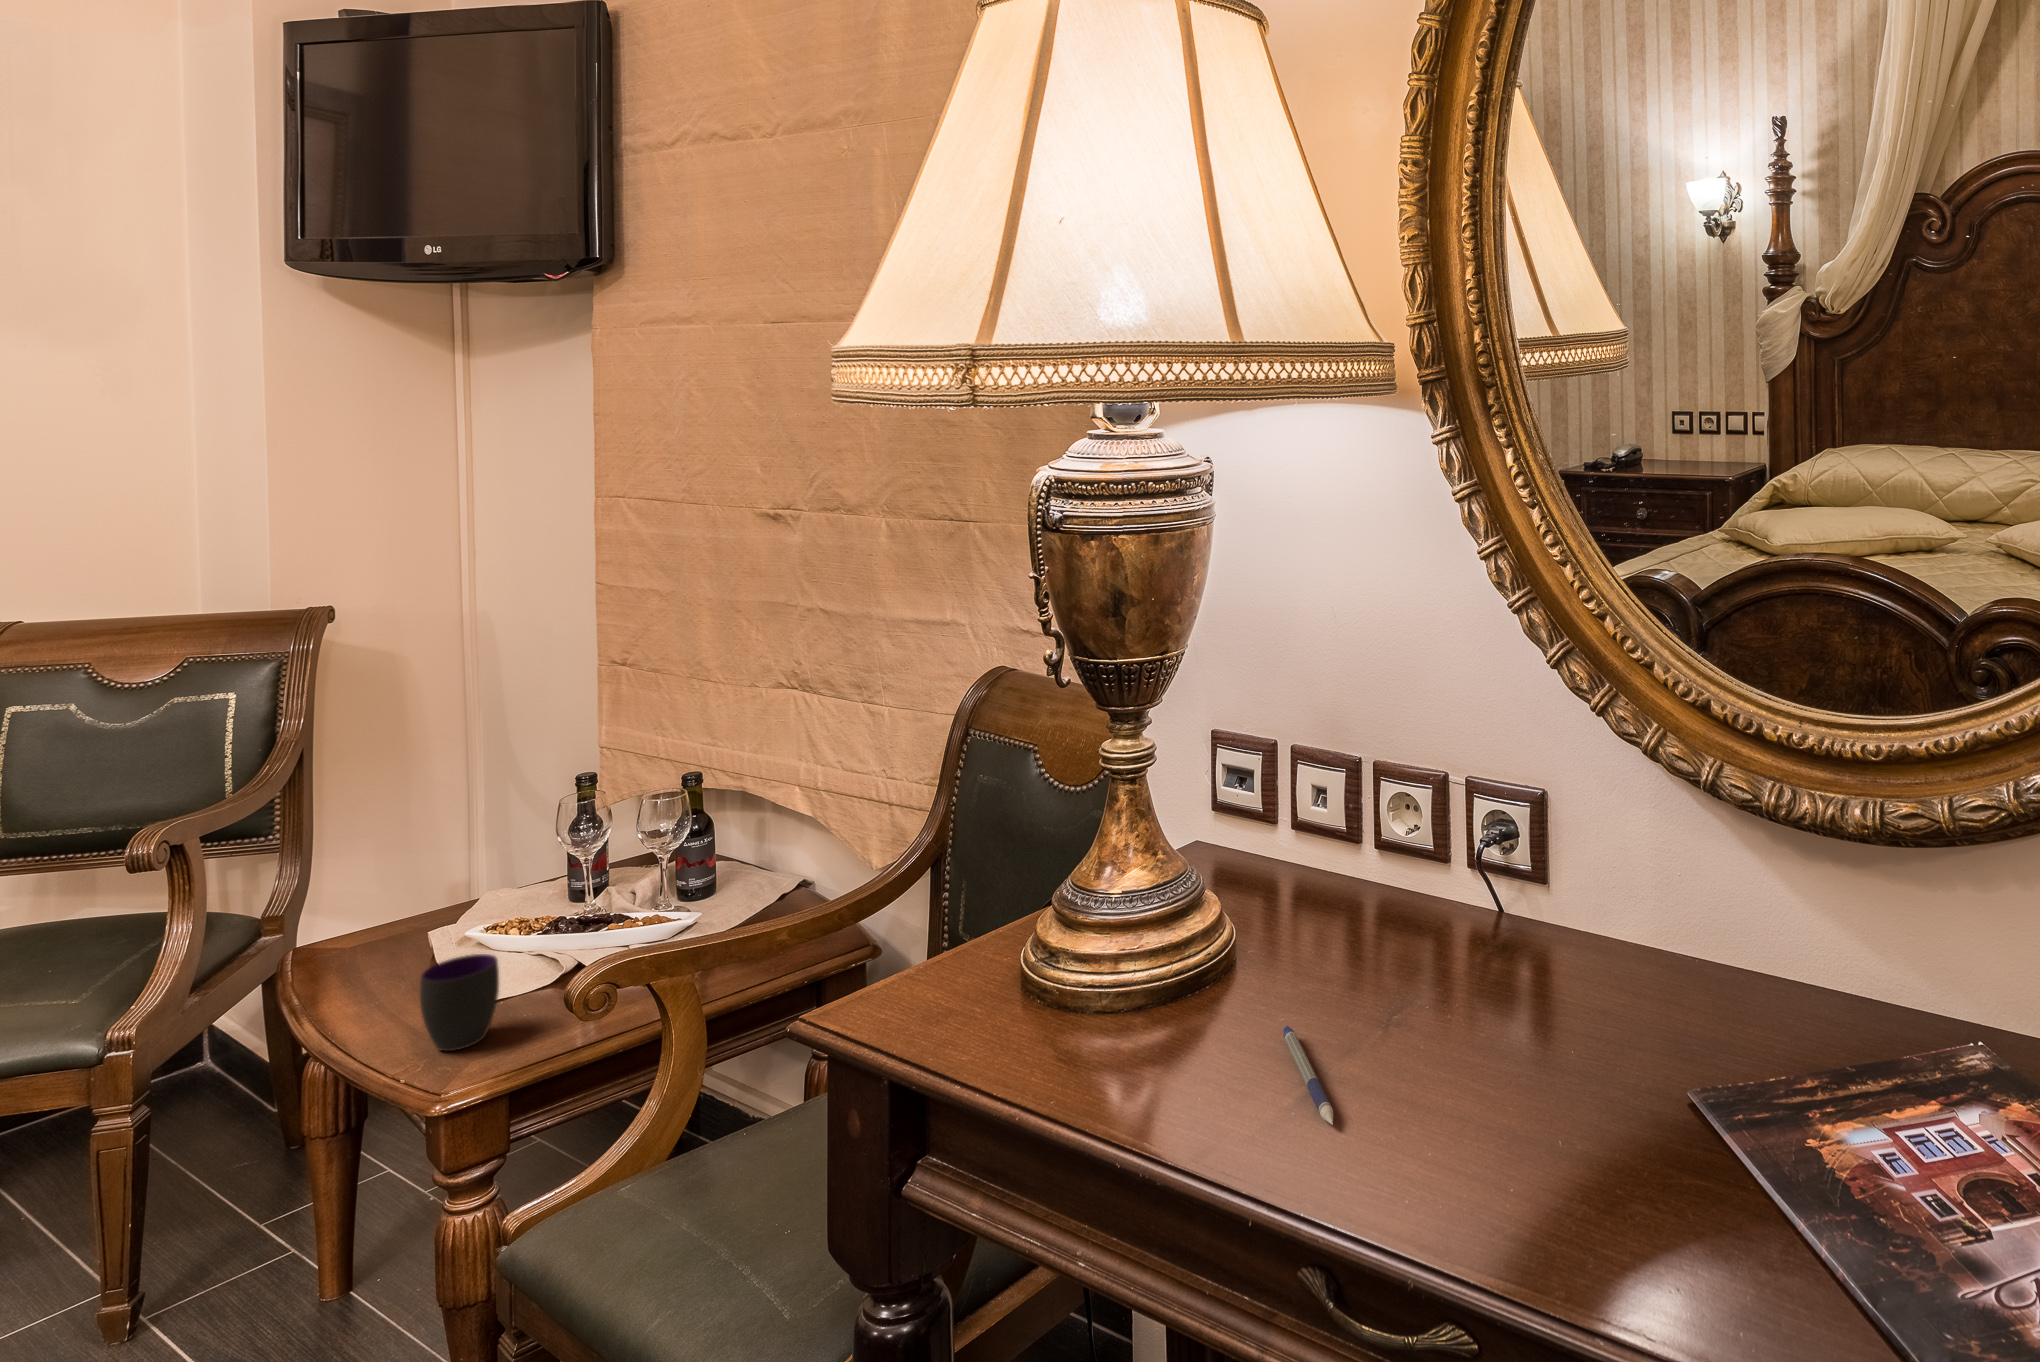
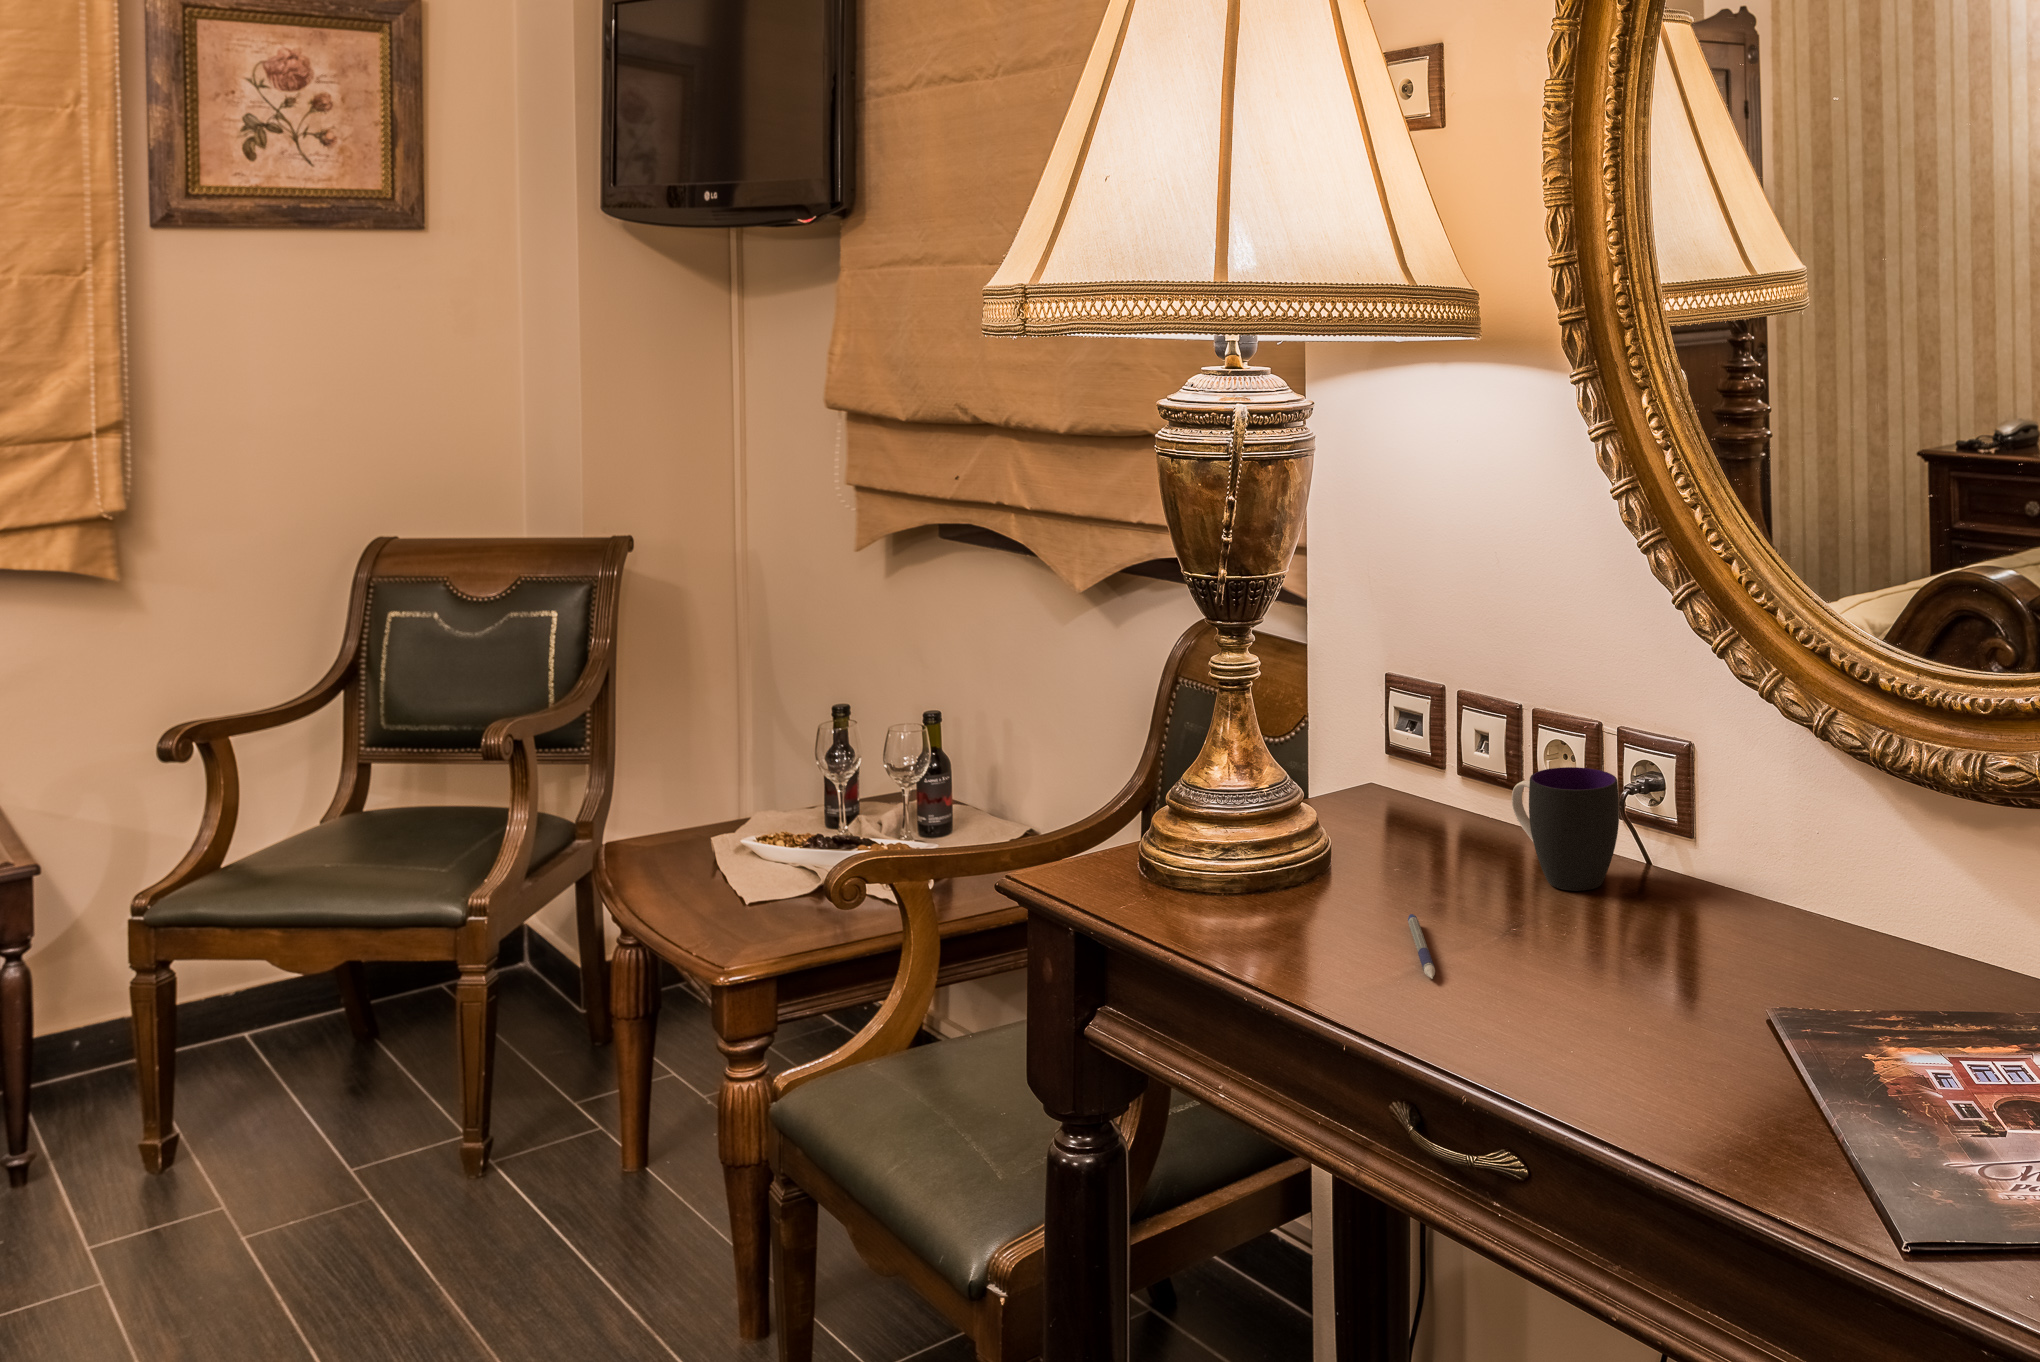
cup: present [420,954,499,1051] -> present [1512,767,1619,891]

